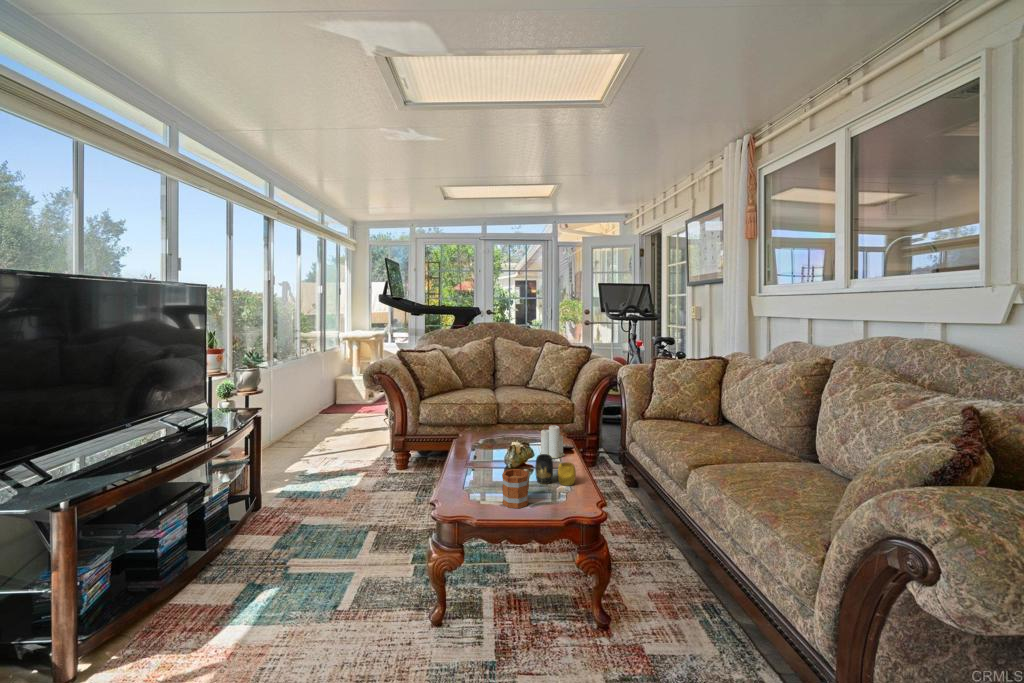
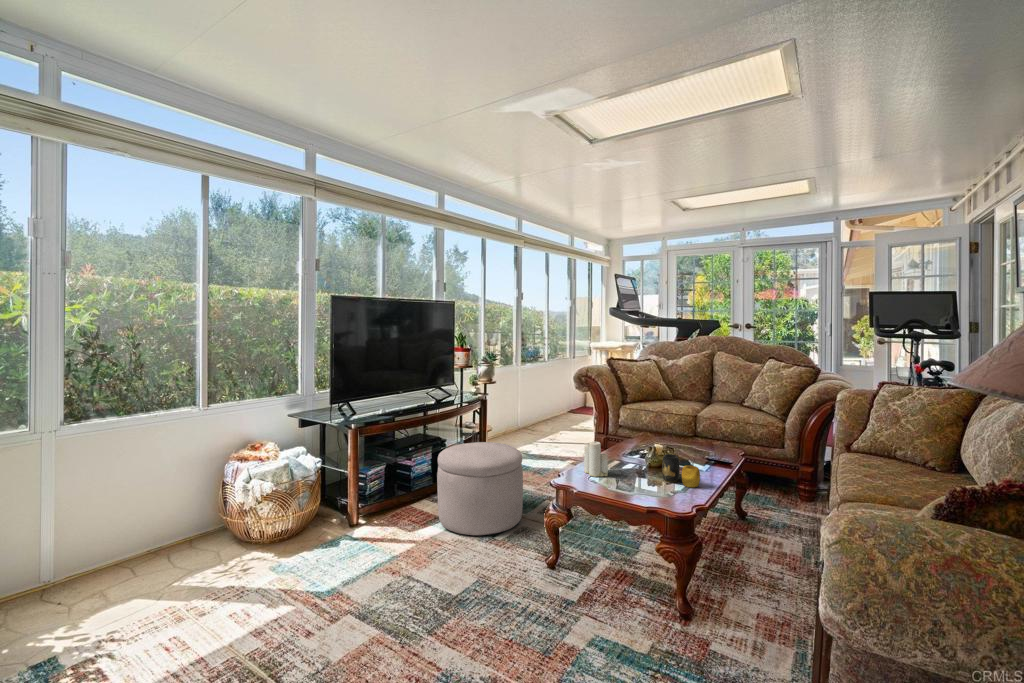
candle: present [540,425,565,458] -> present [584,441,608,477]
mug: present [502,469,529,508] -> none [614,458,645,491]
ottoman: none [226,477,359,623] -> present [437,442,523,535]

